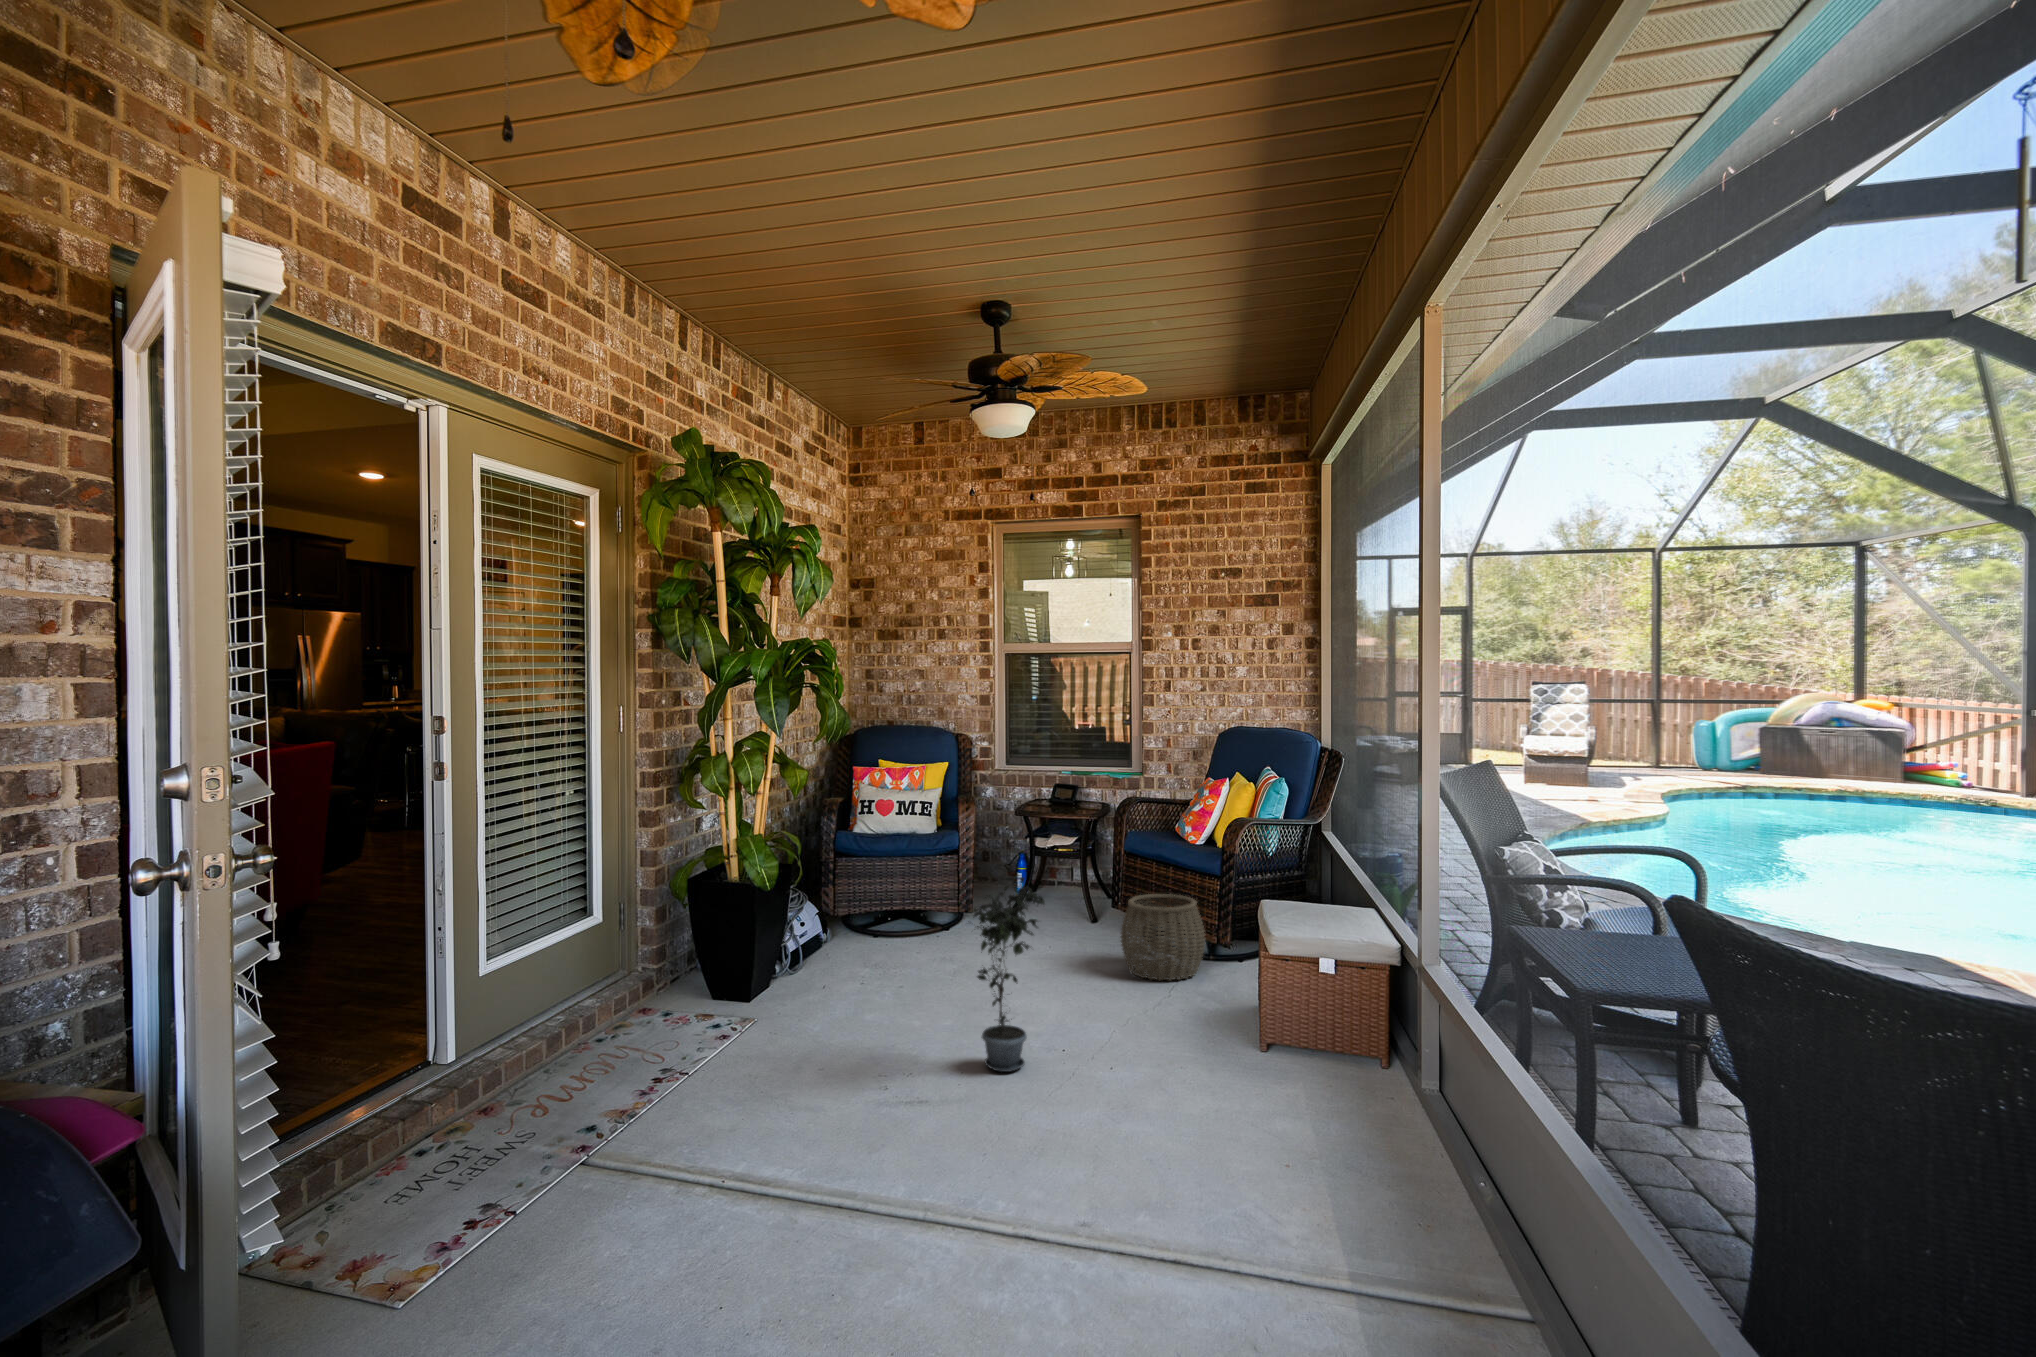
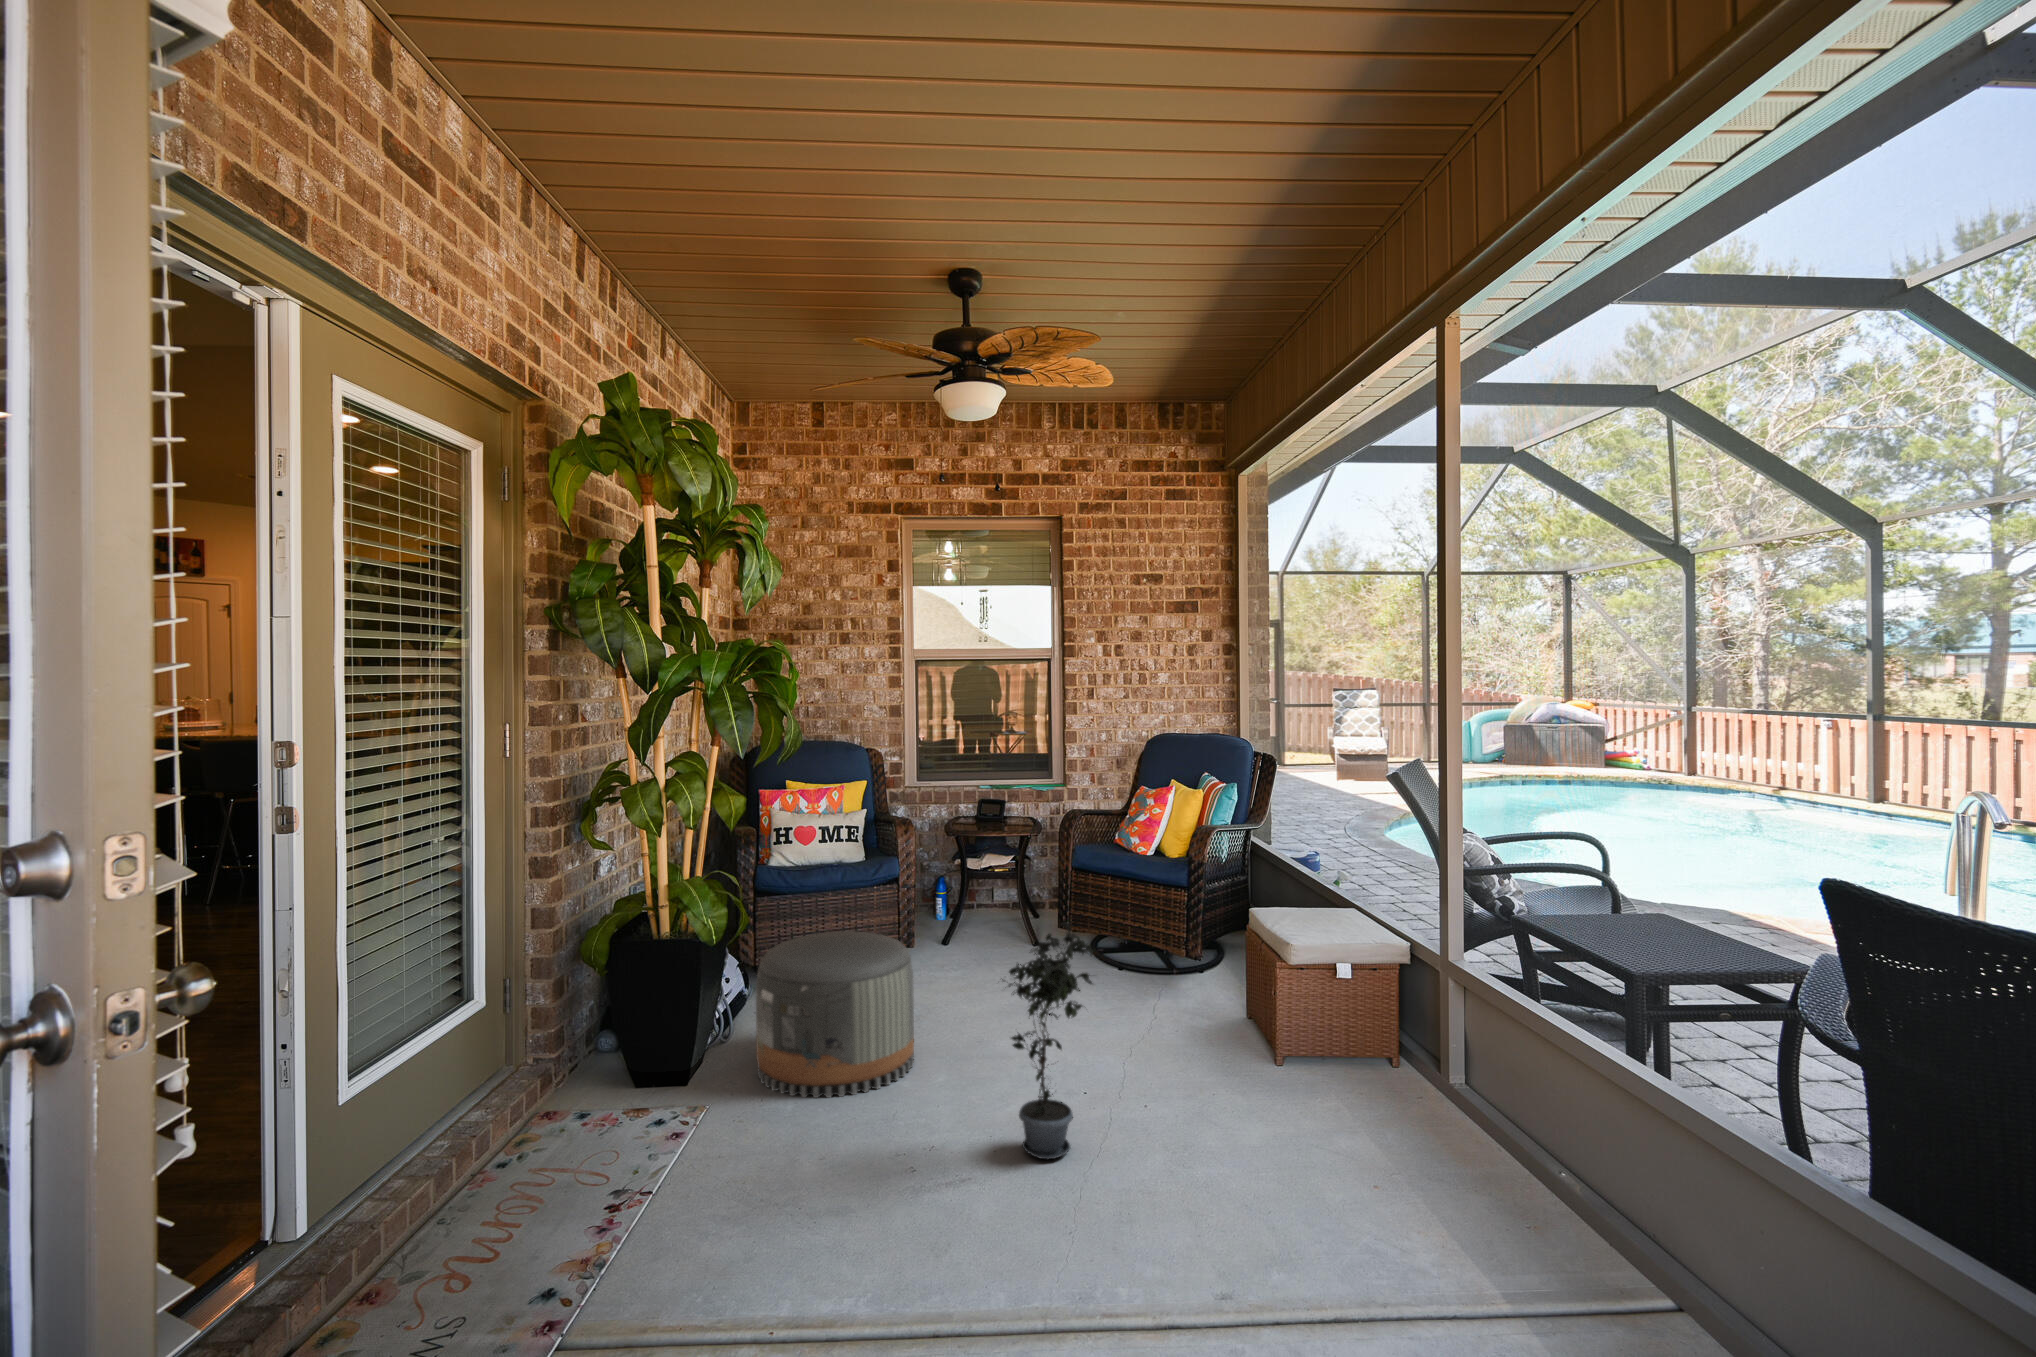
pouf: none [806,887,937,1019] -> present [756,931,914,1098]
woven basket: present [1121,894,1205,981] -> none [1099,920,1191,1018]

